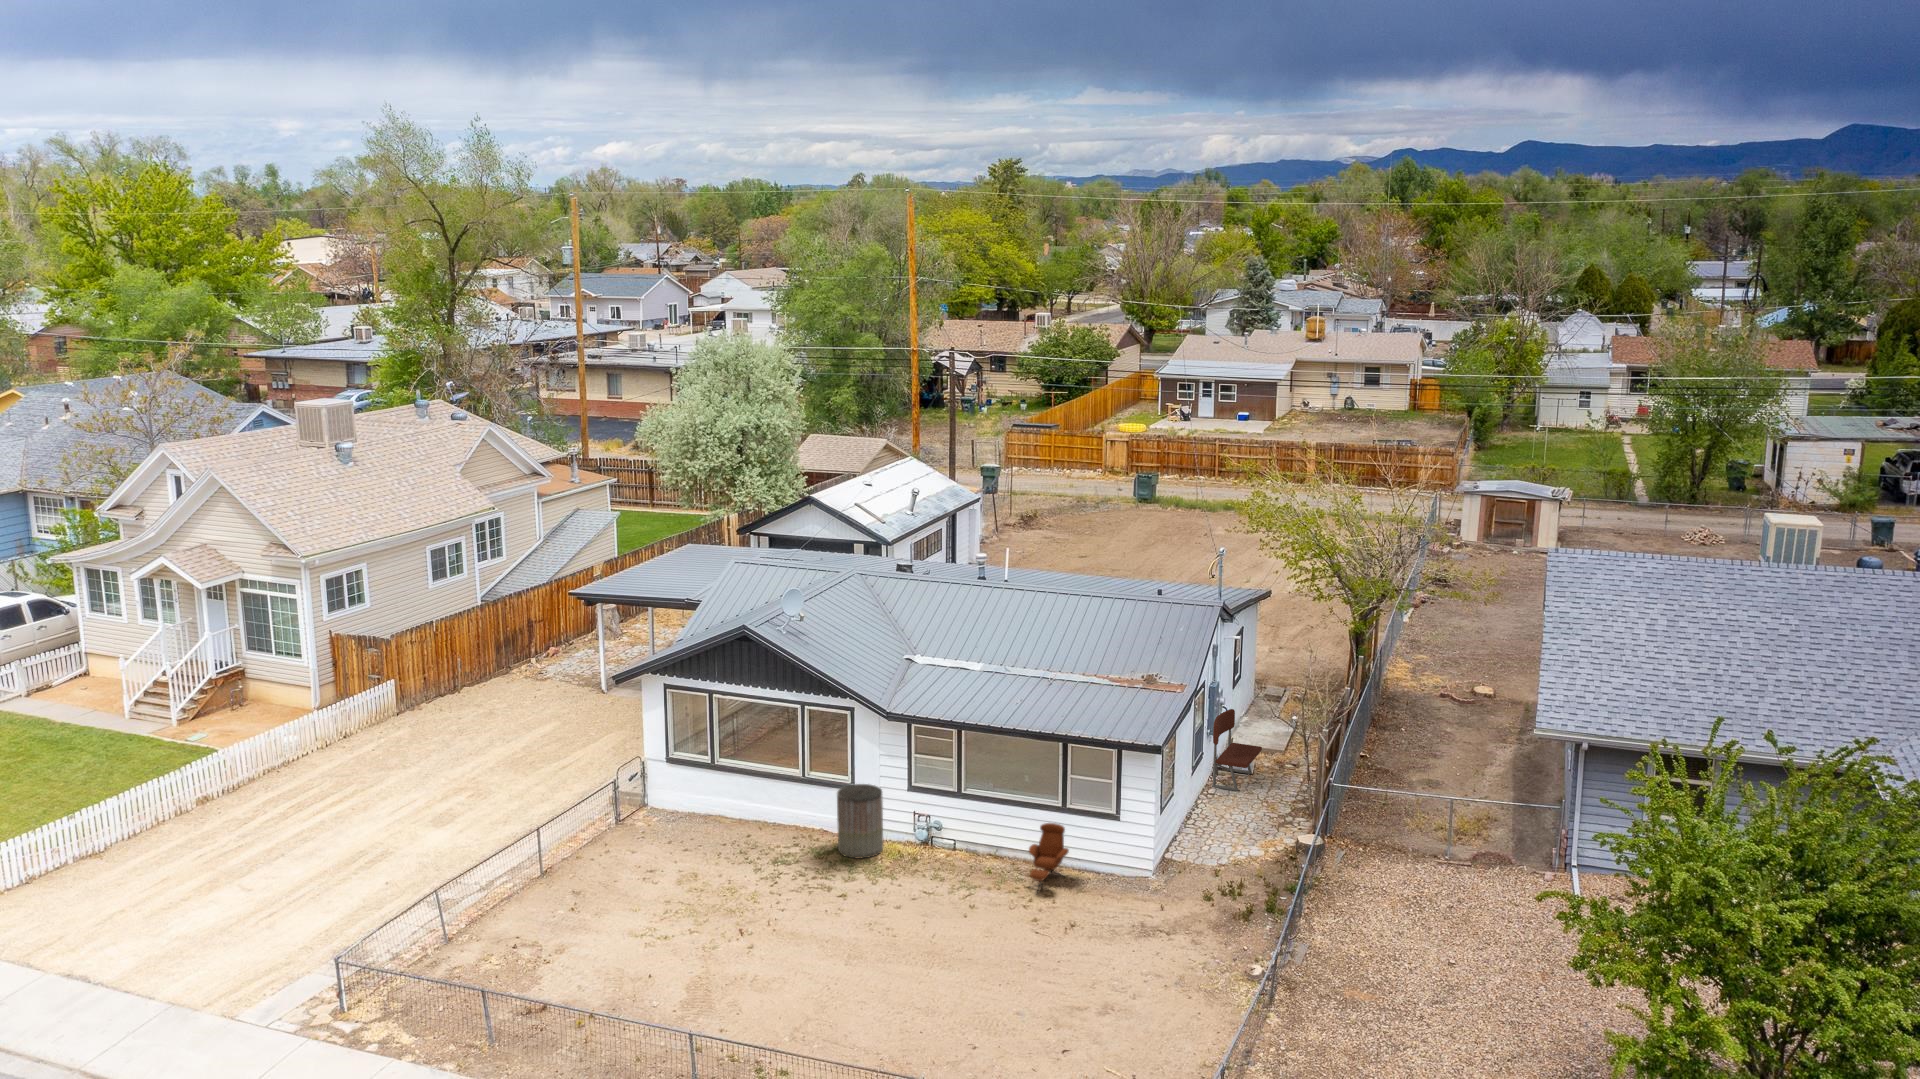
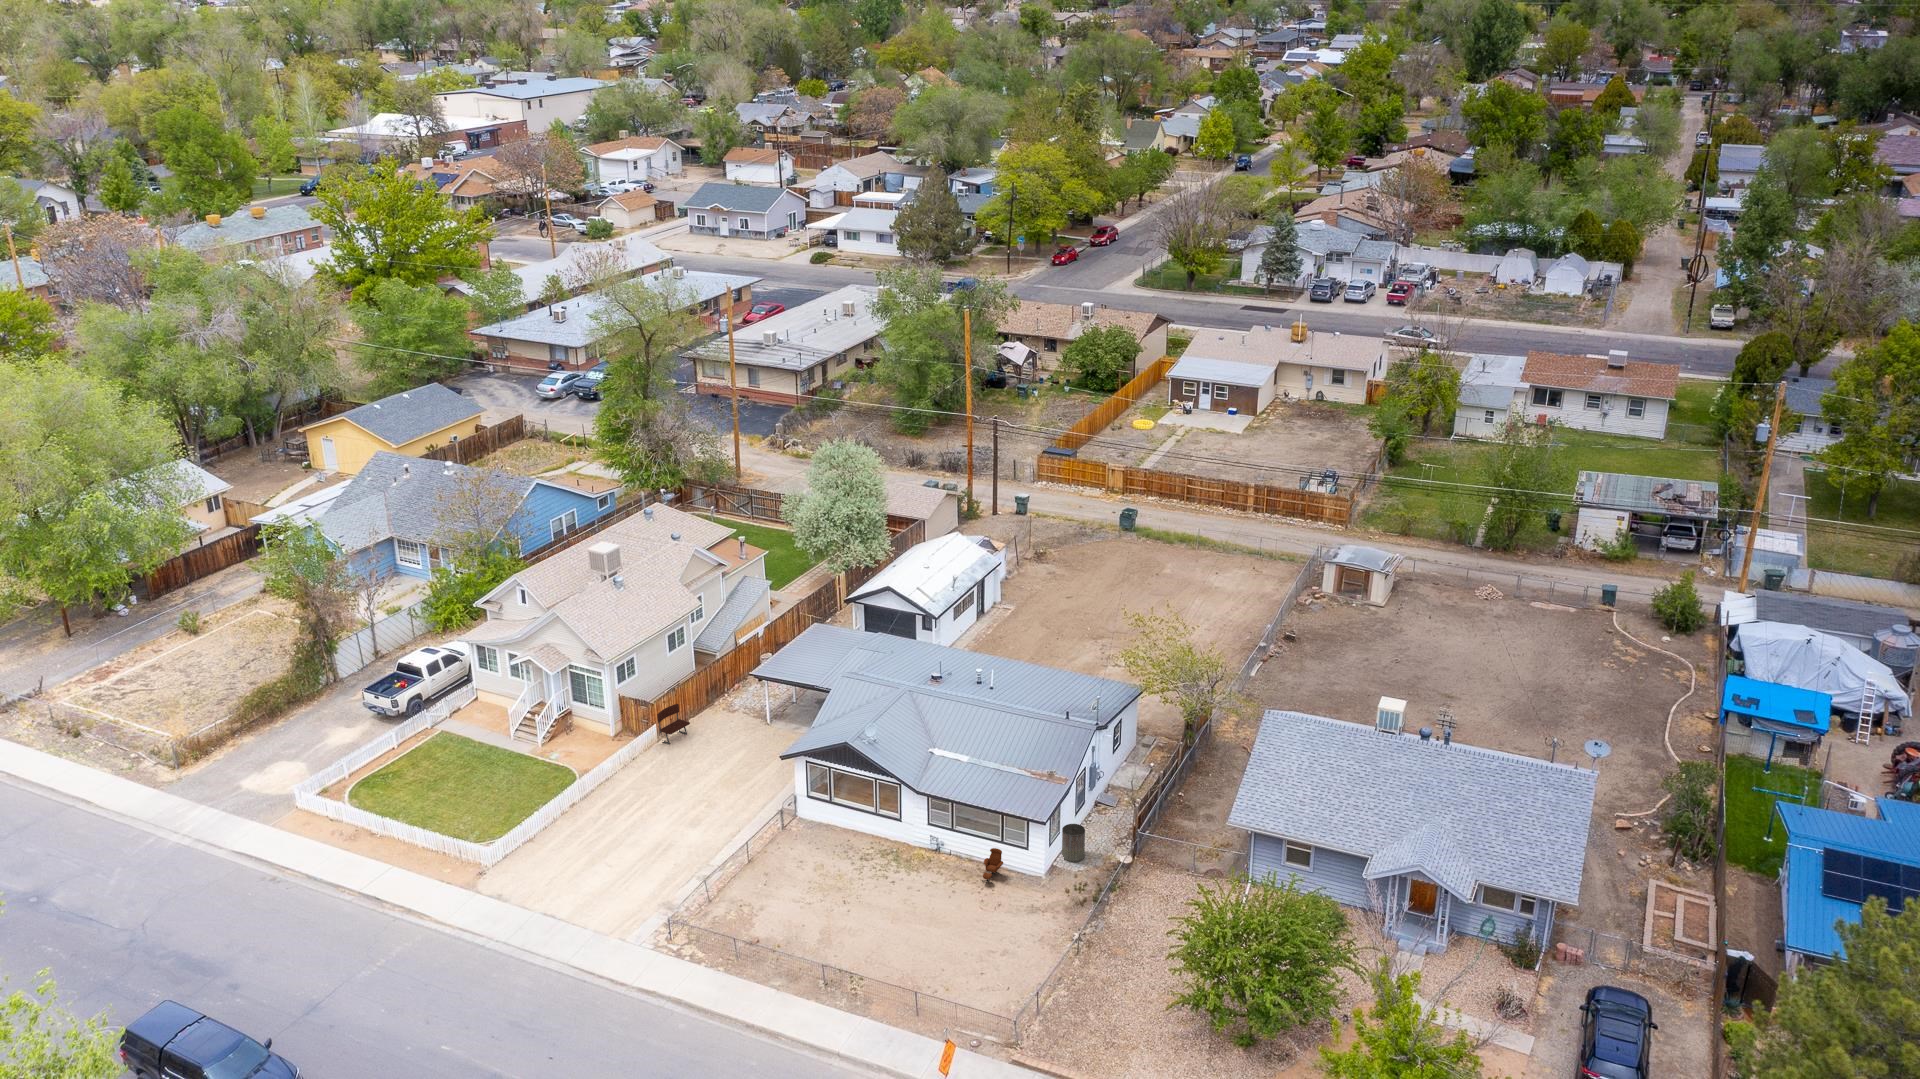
bench: present [1212,709,1262,791] -> present [657,704,690,744]
trash can: present [837,784,883,858] -> present [1062,824,1085,862]

